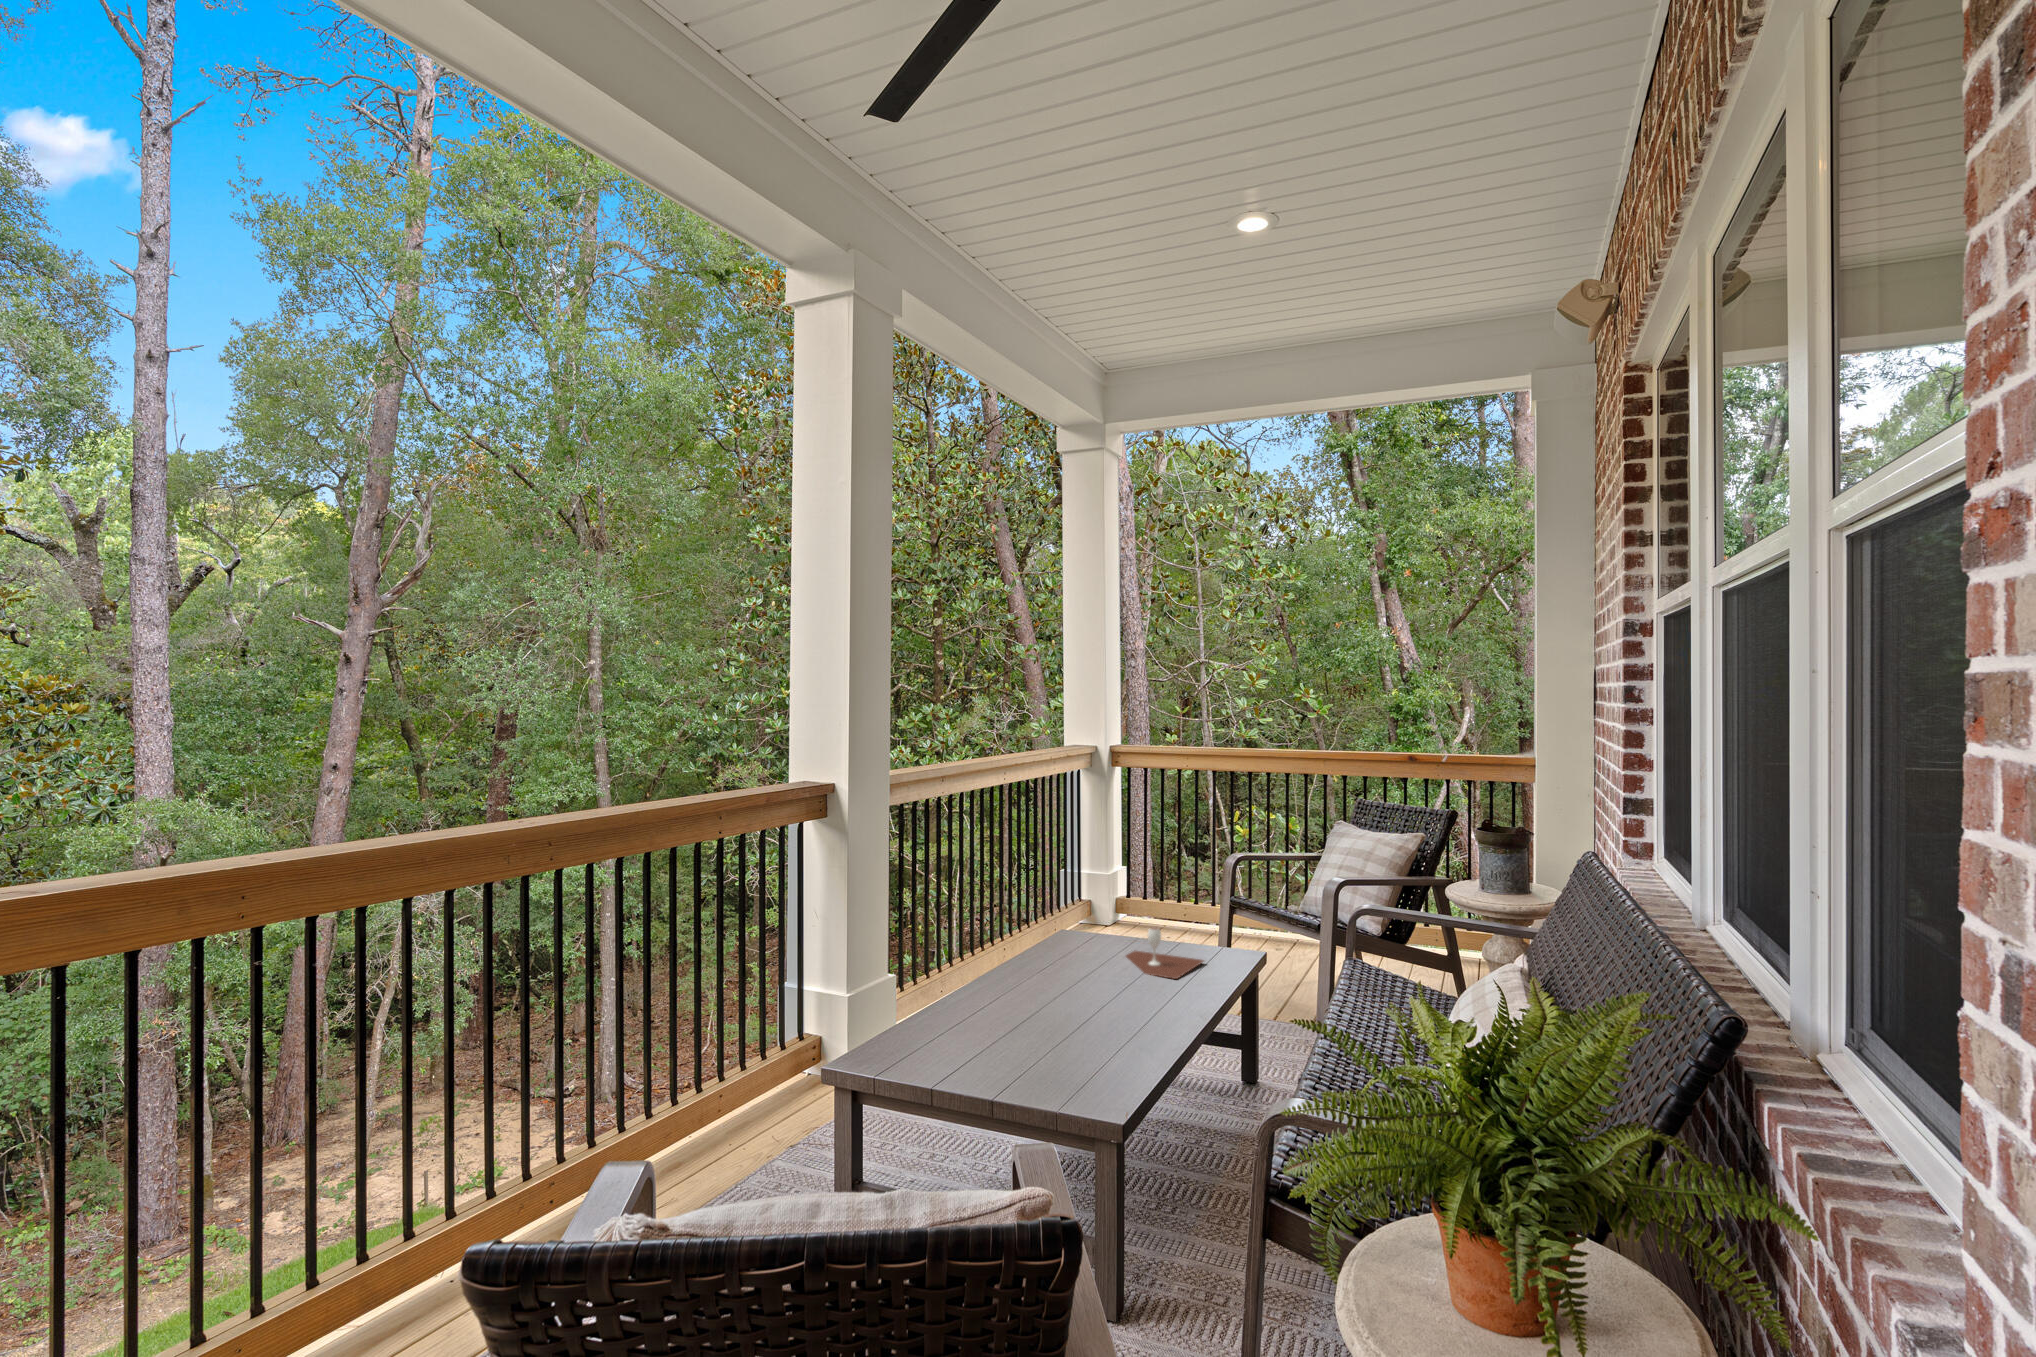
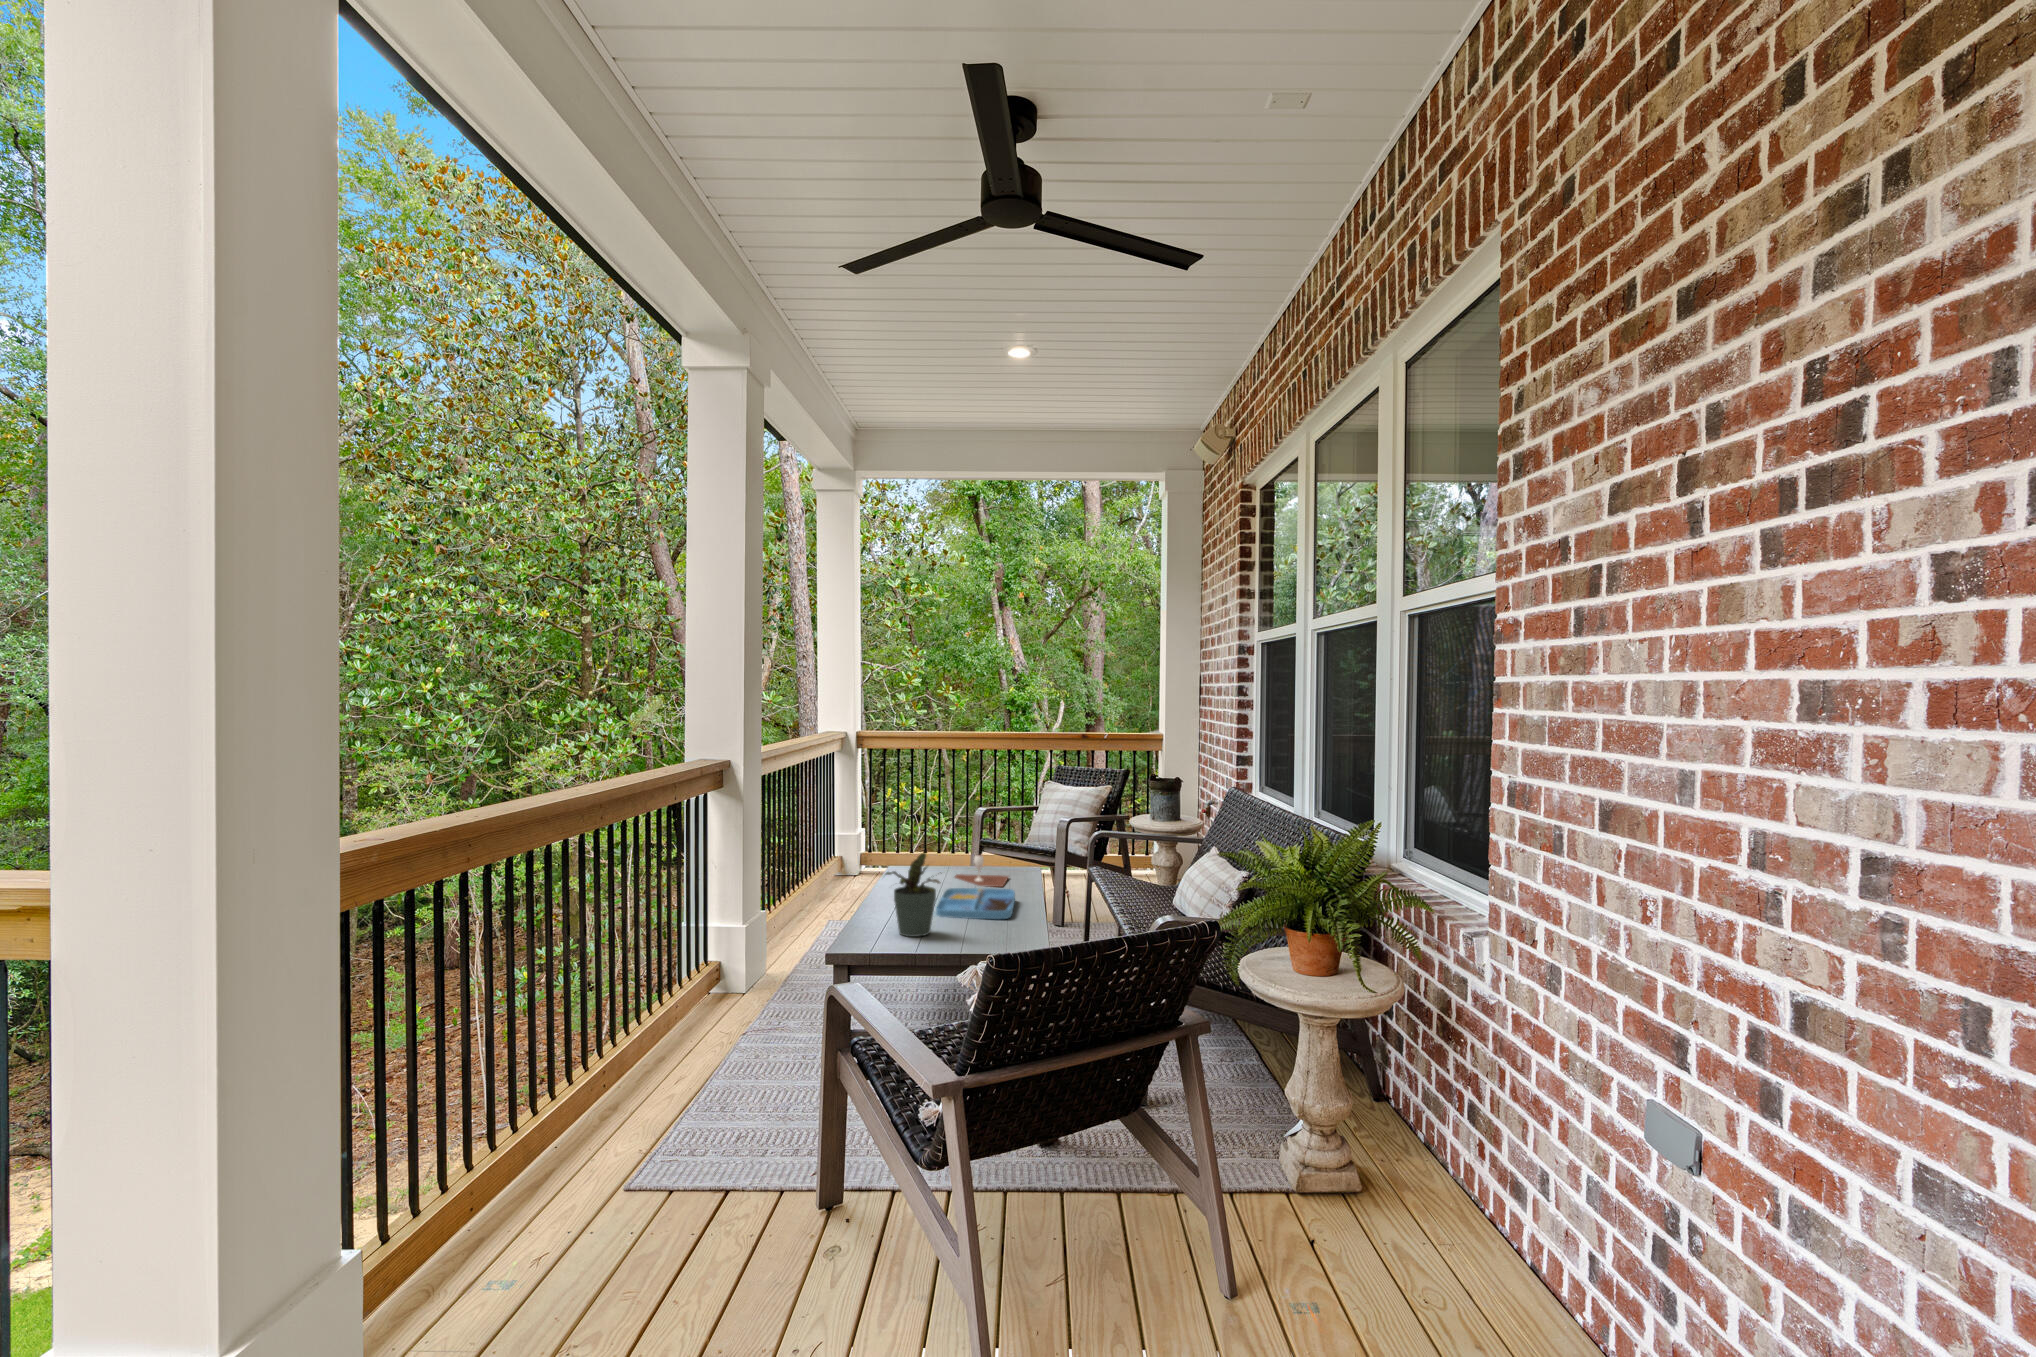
potted plant: none [892,938,976,1063] -> present [885,853,940,937]
tray: none [1016,978,1164,1043] -> present [936,888,1015,919]

